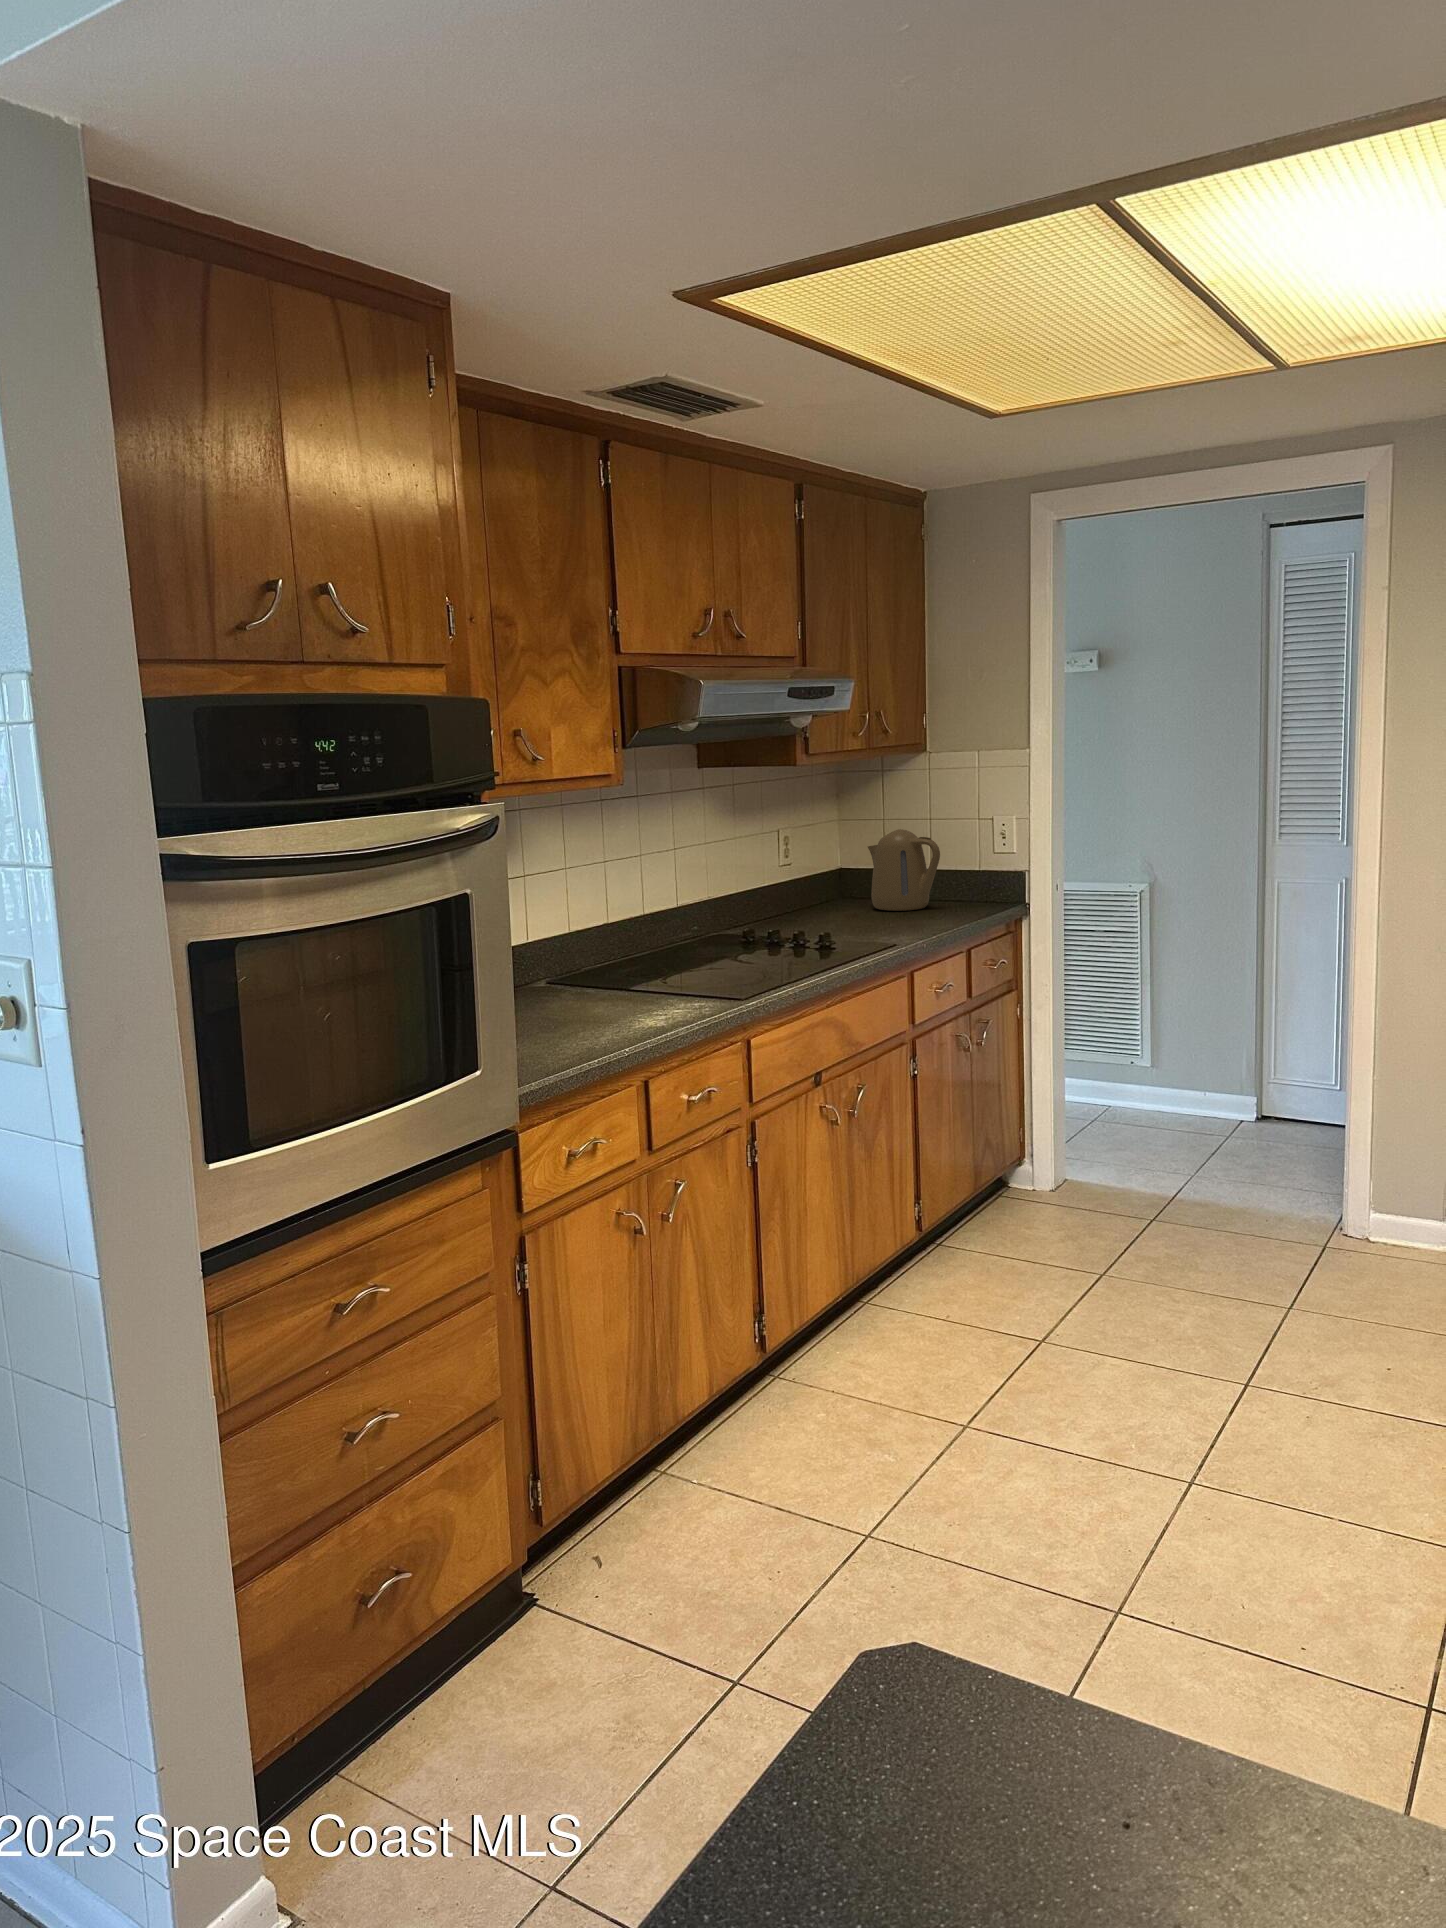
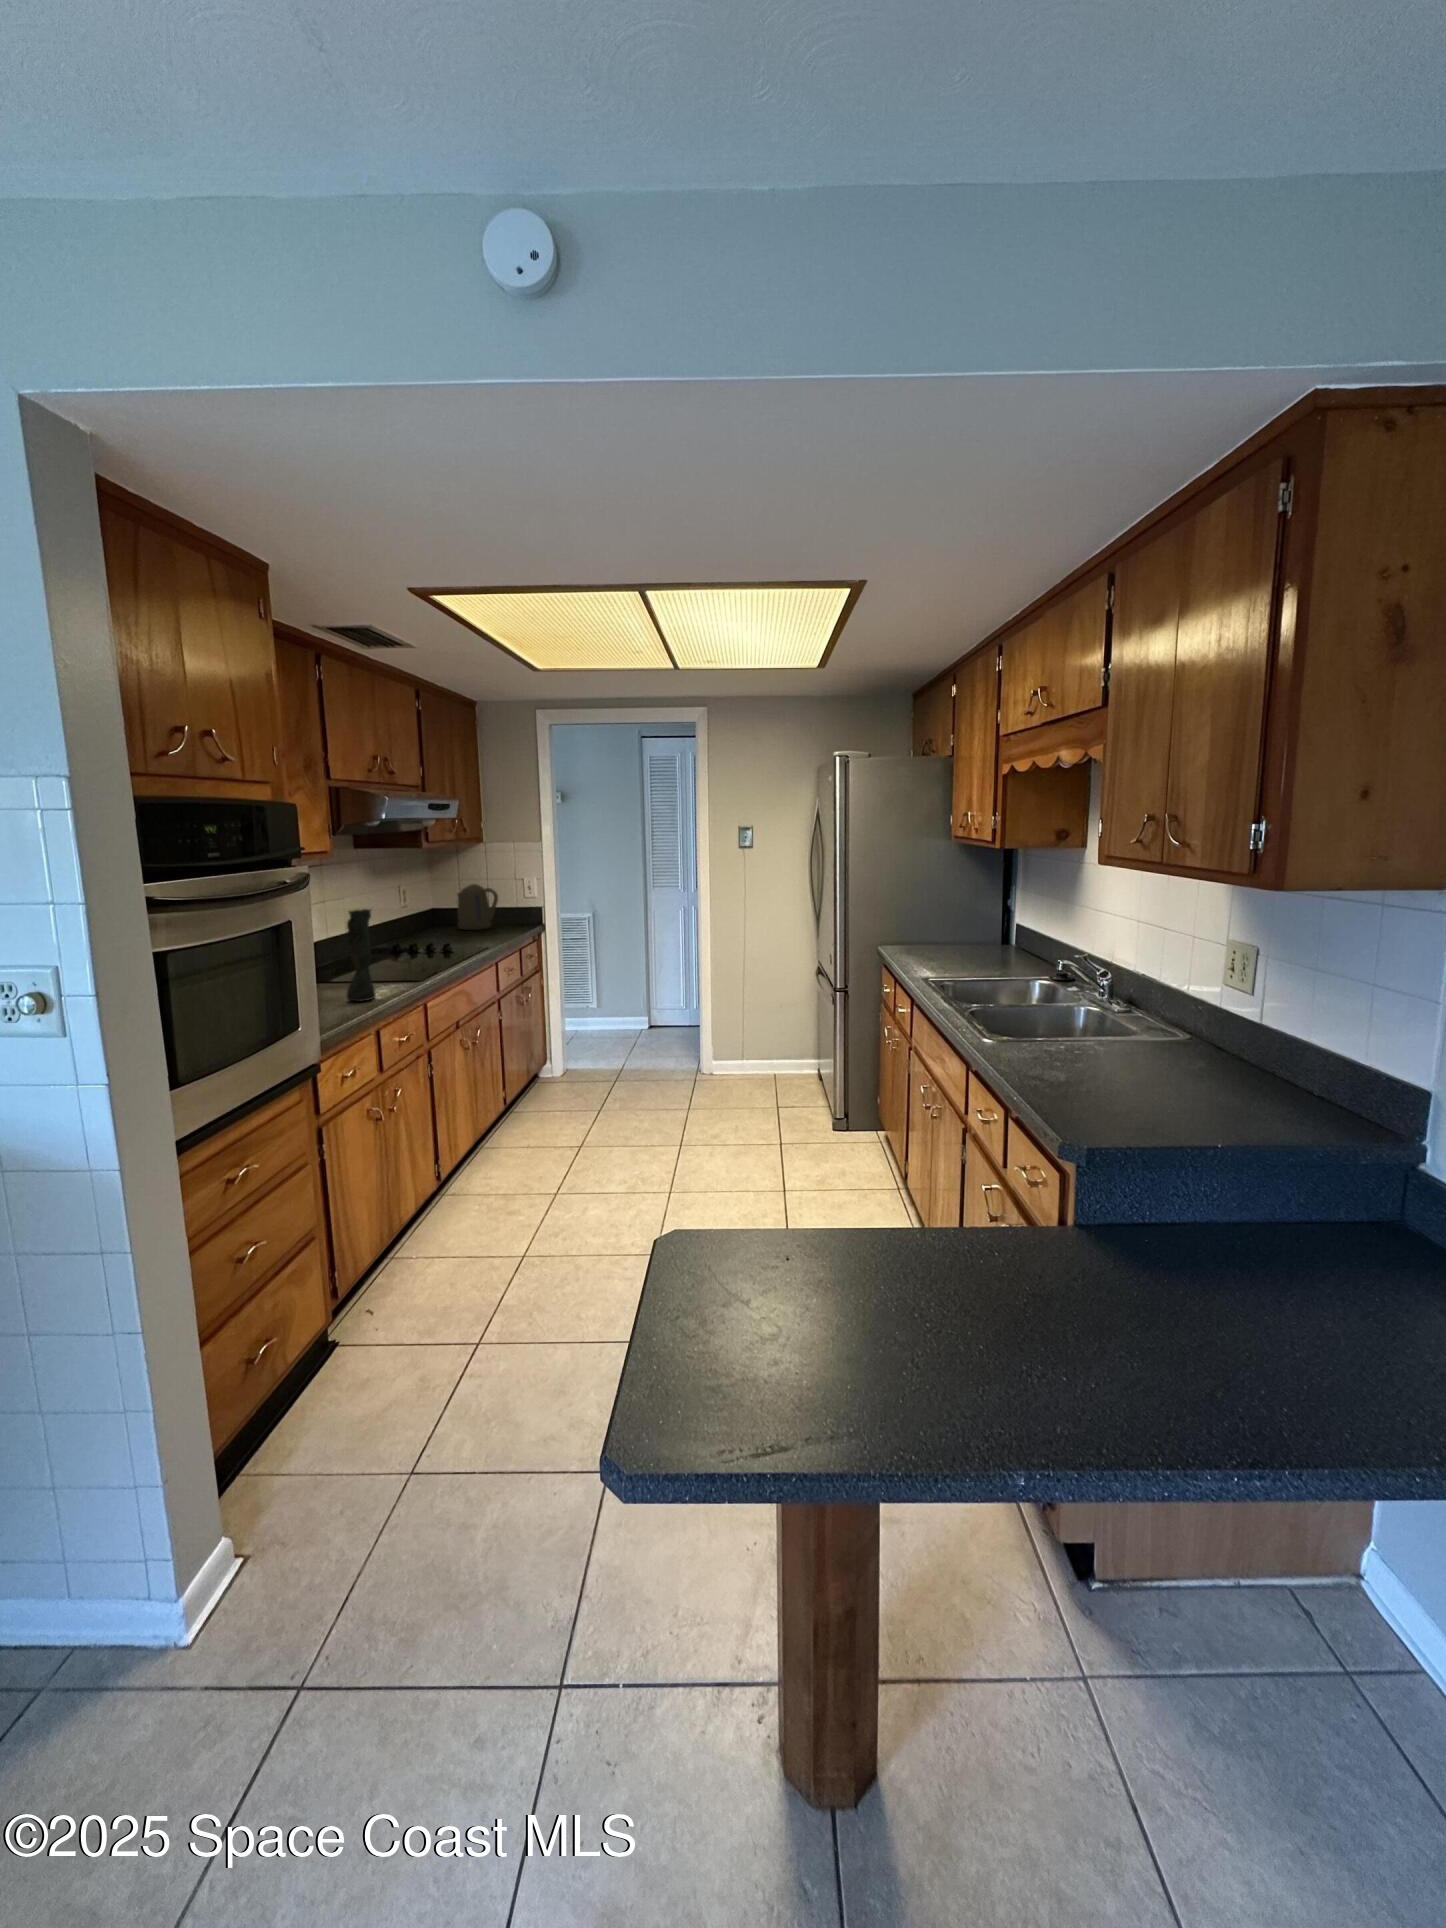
vase: none [609,873,654,1029] -> present [346,909,376,1001]

